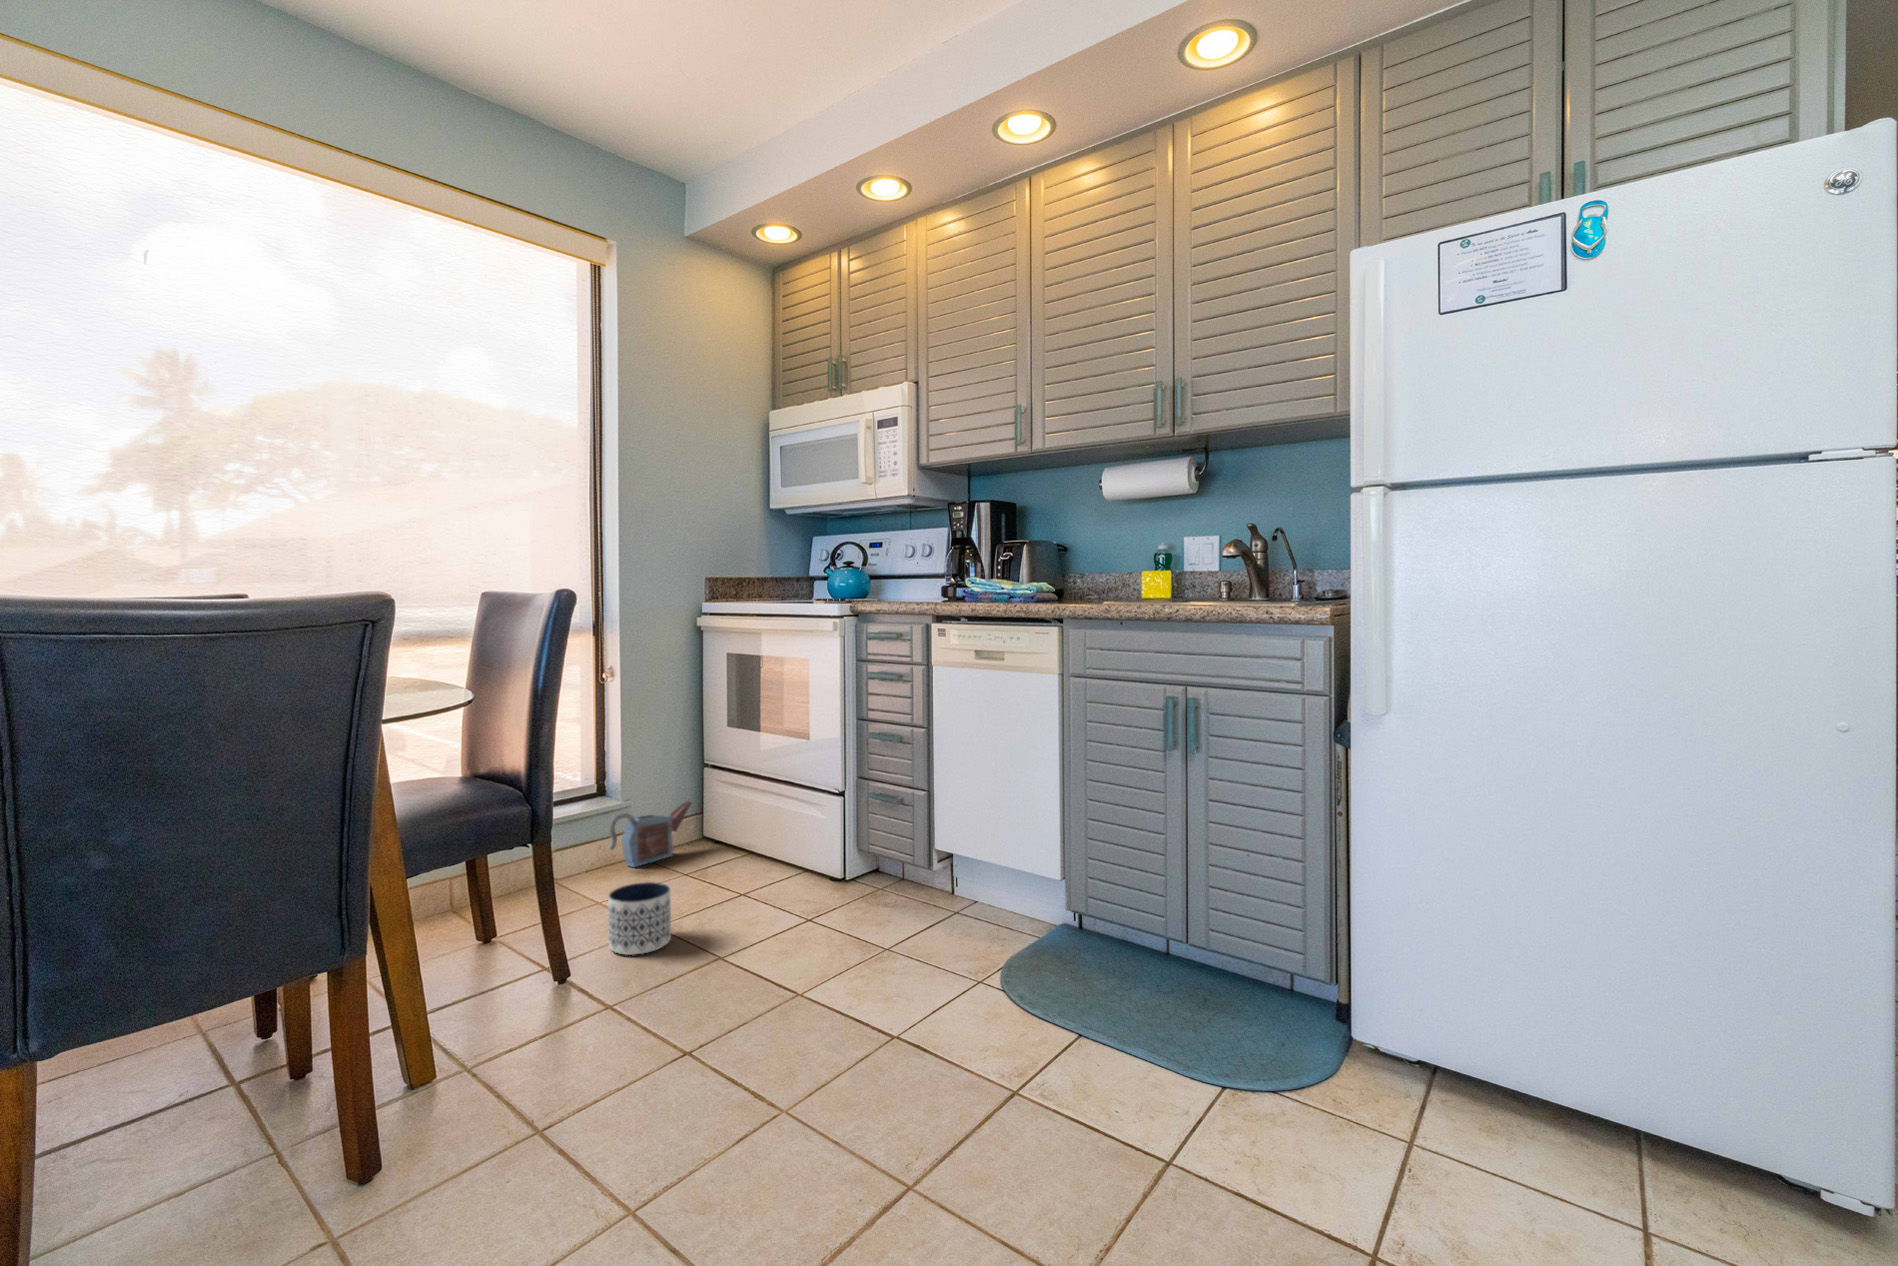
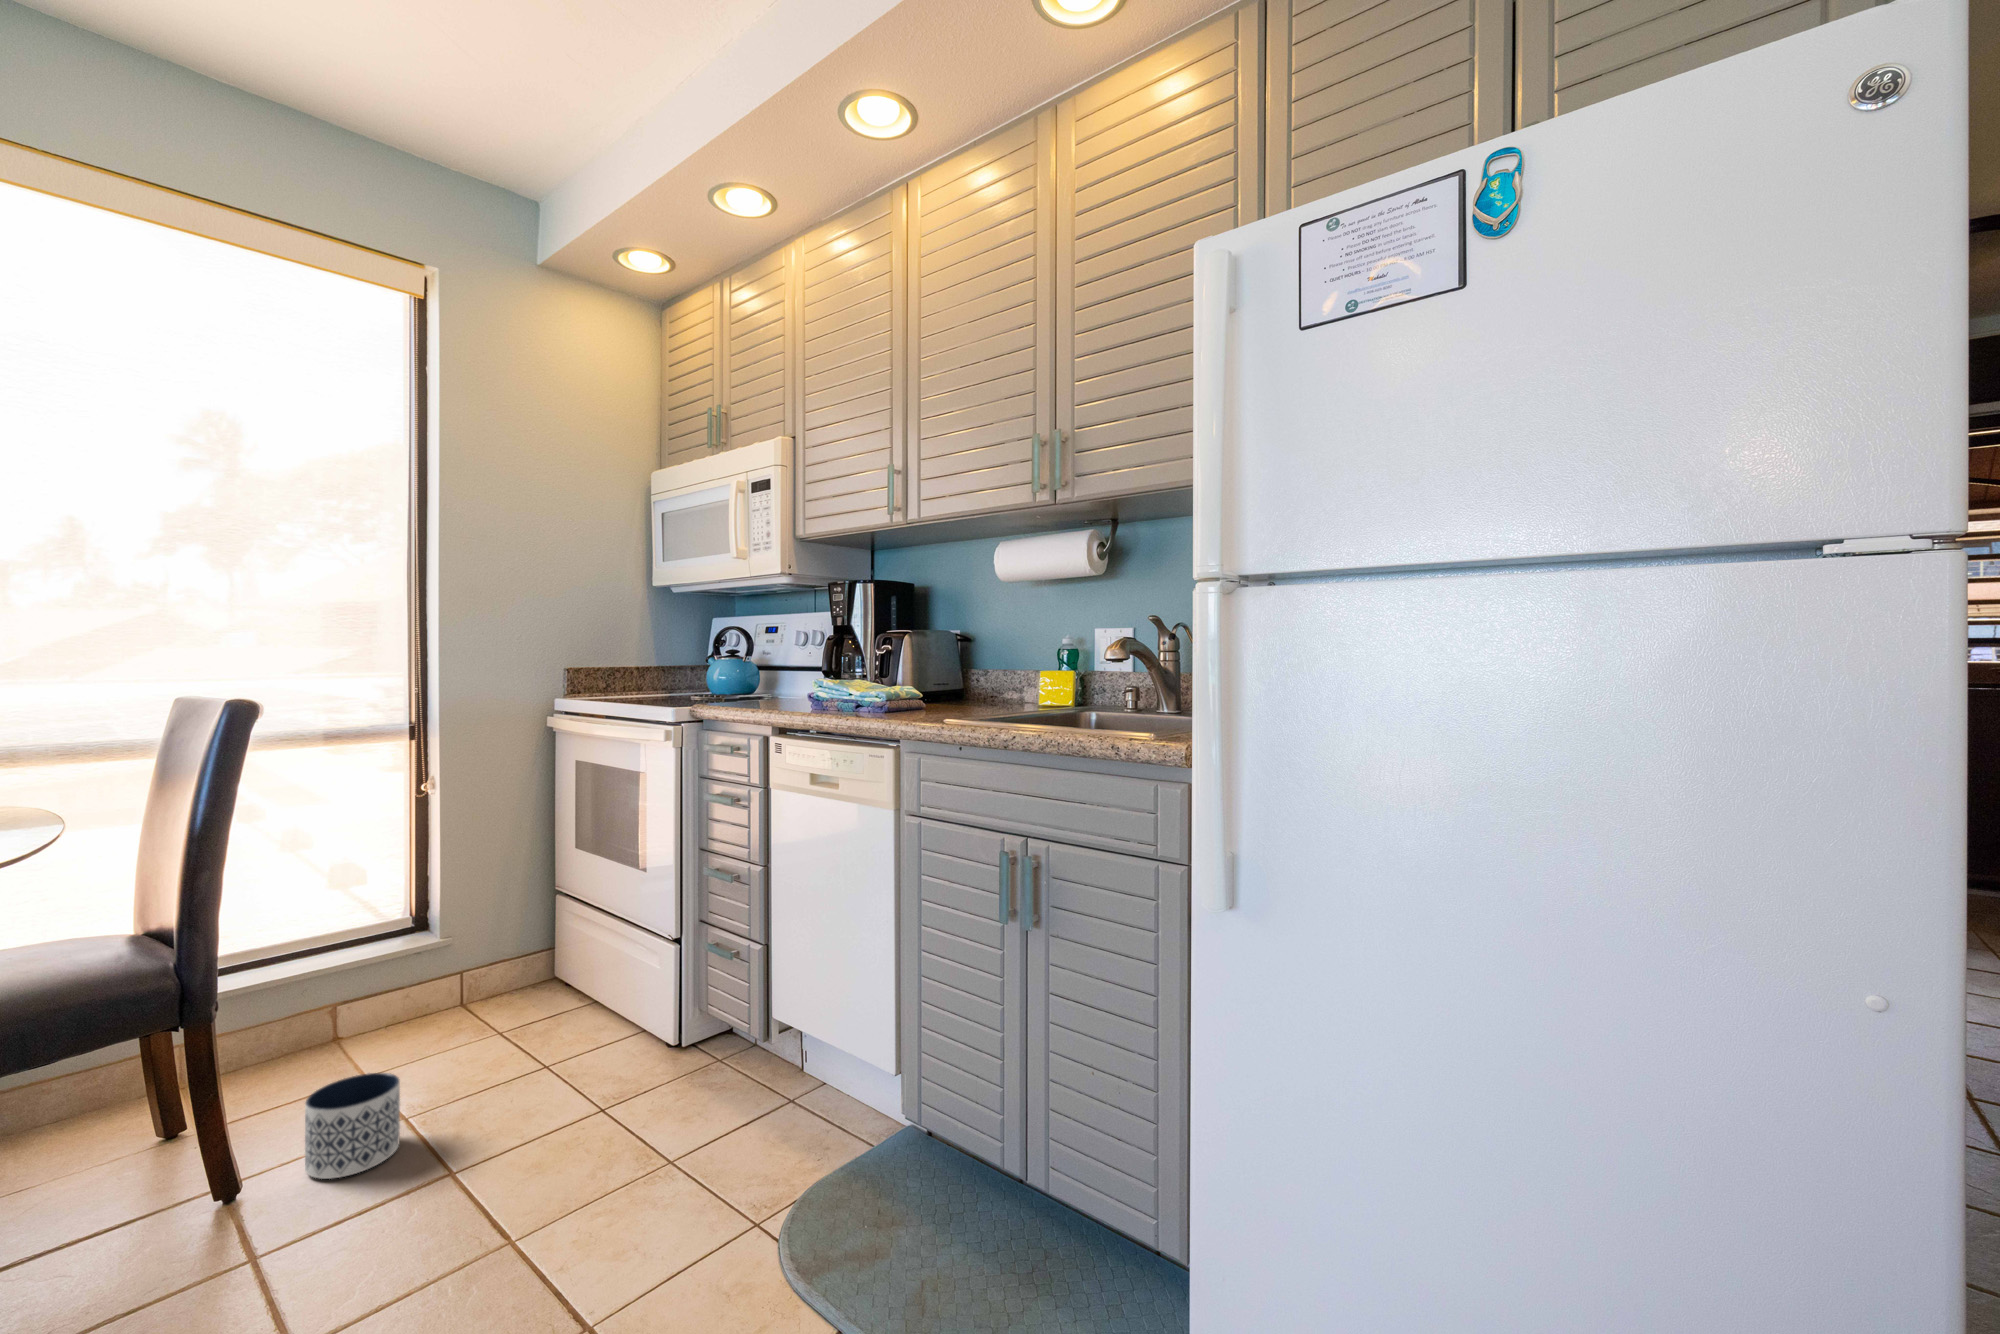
watering can: present [608,801,691,867] -> none [402,936,533,1025]

